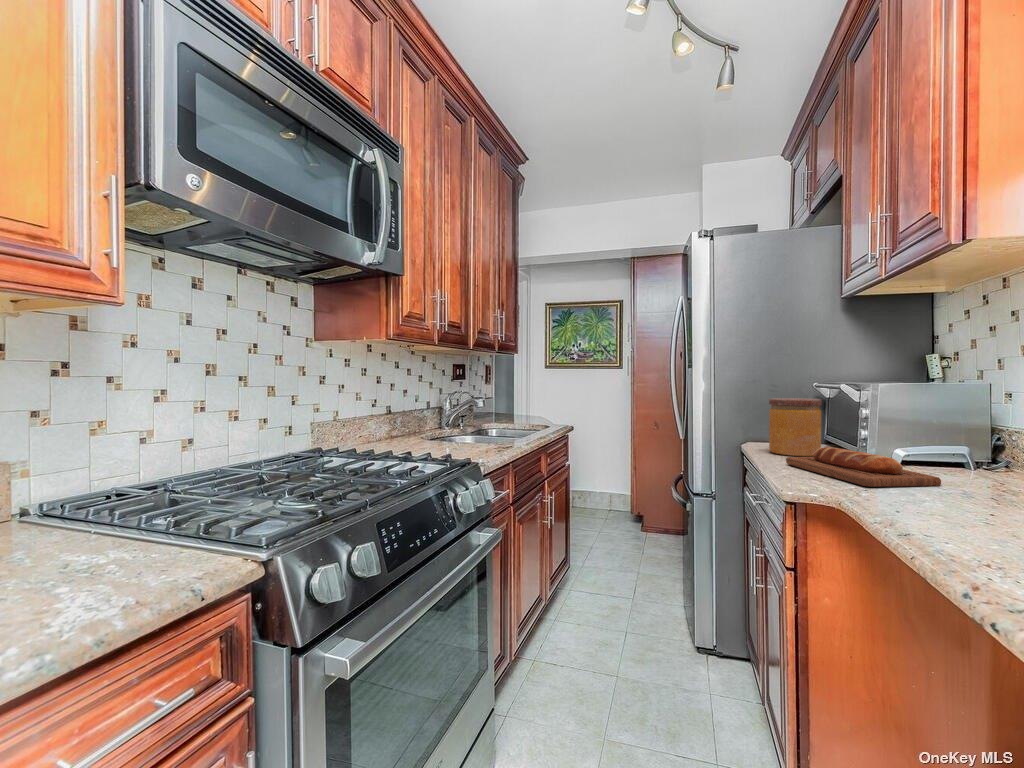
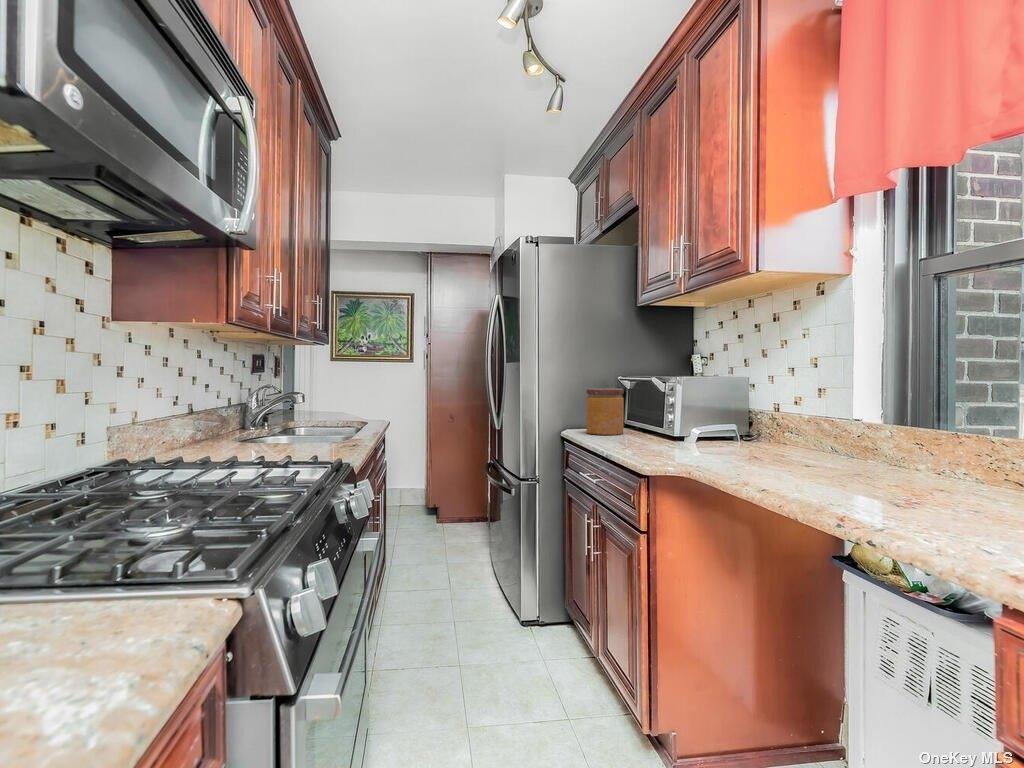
bread loaf: present [786,447,941,487] -> none [610,425,715,452]

